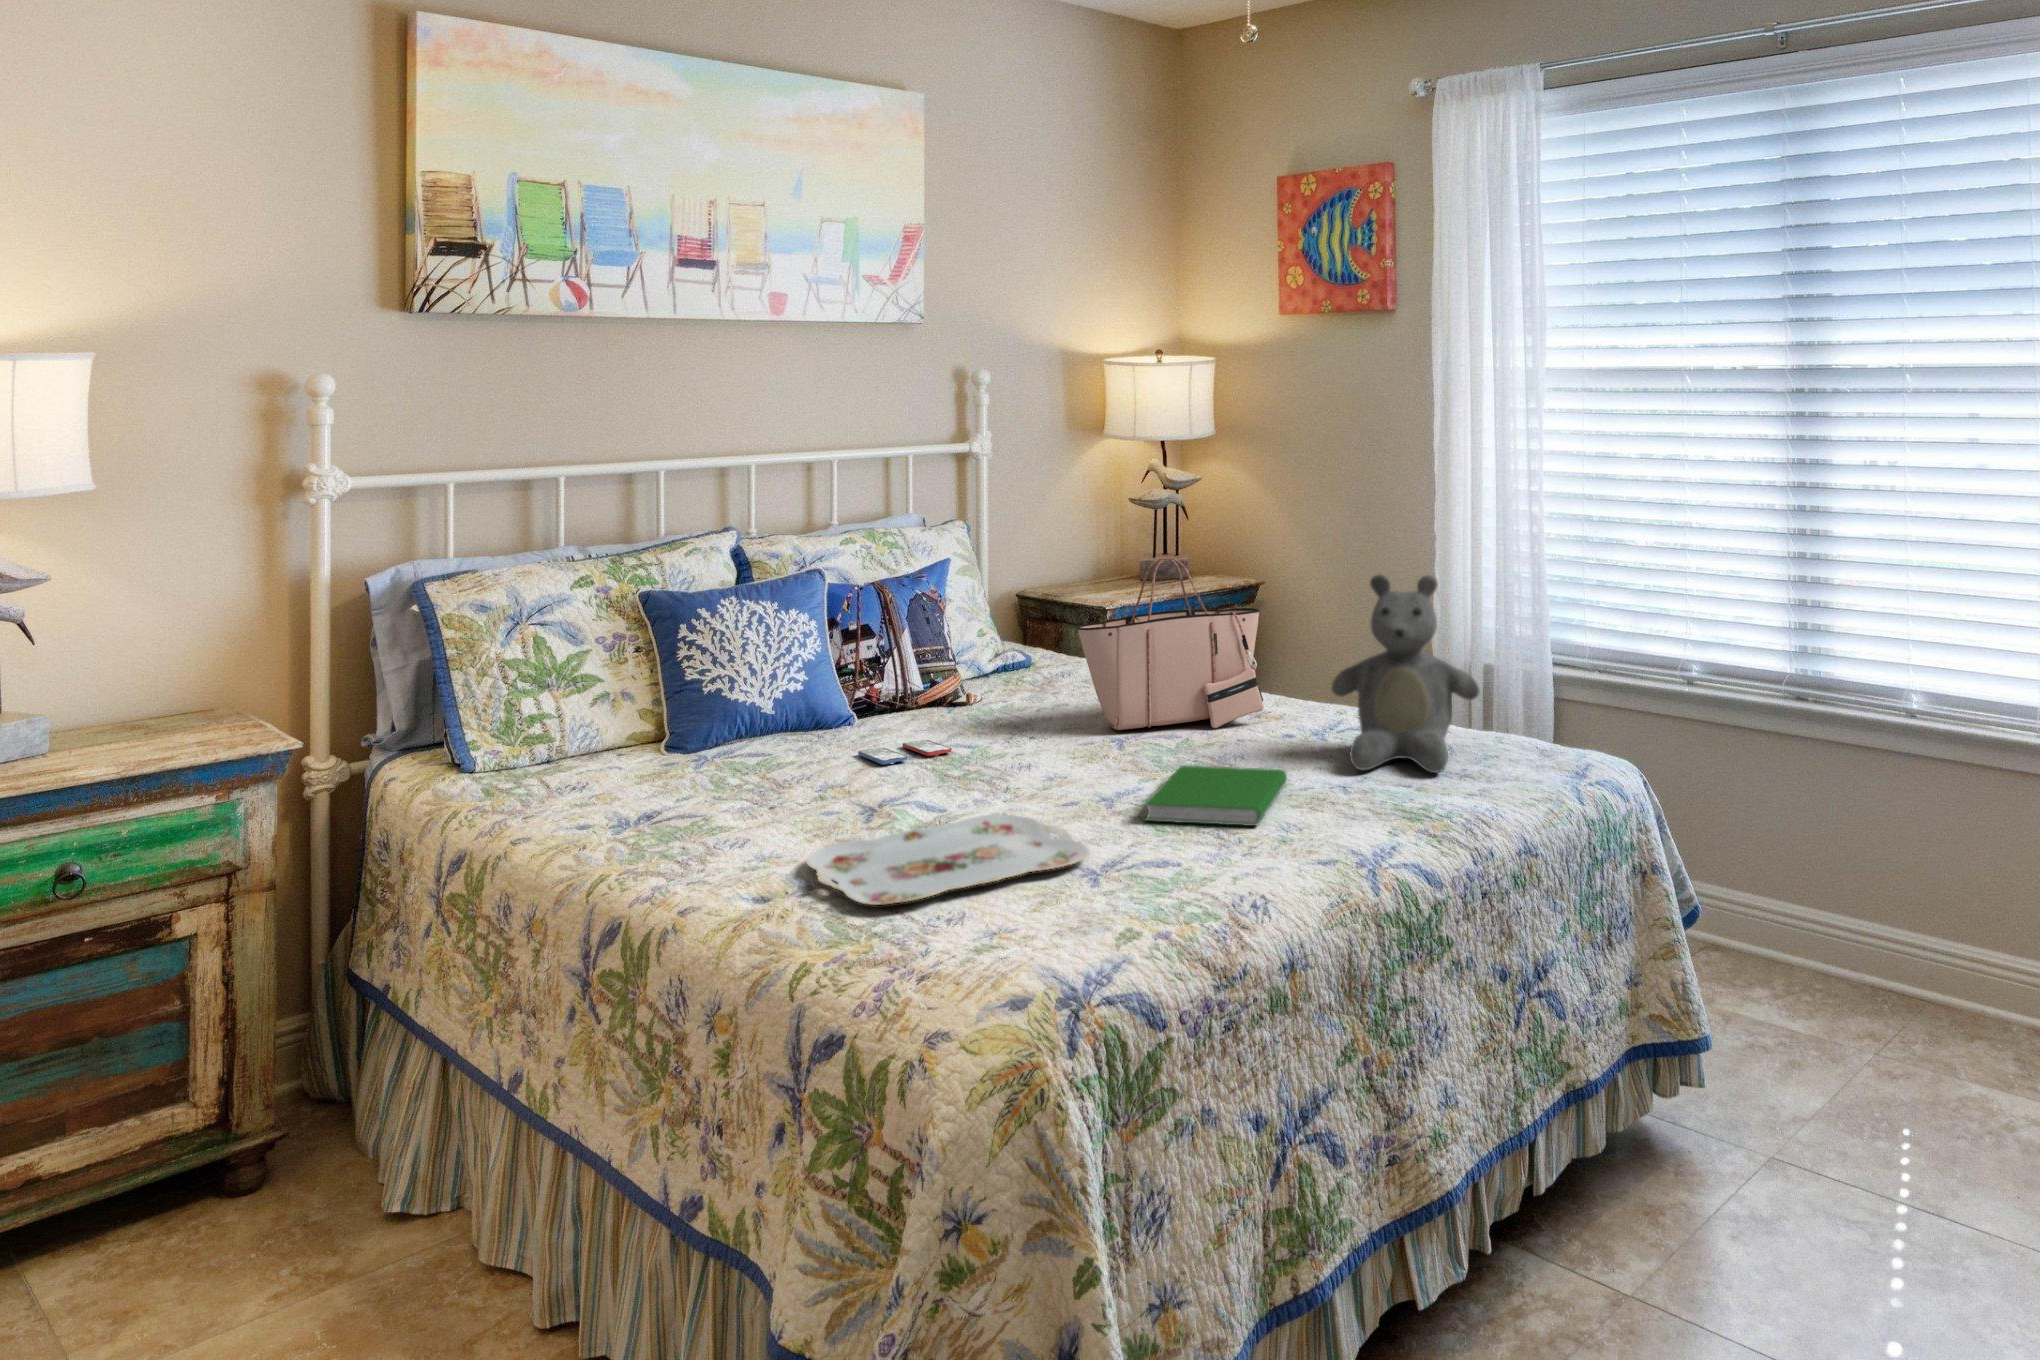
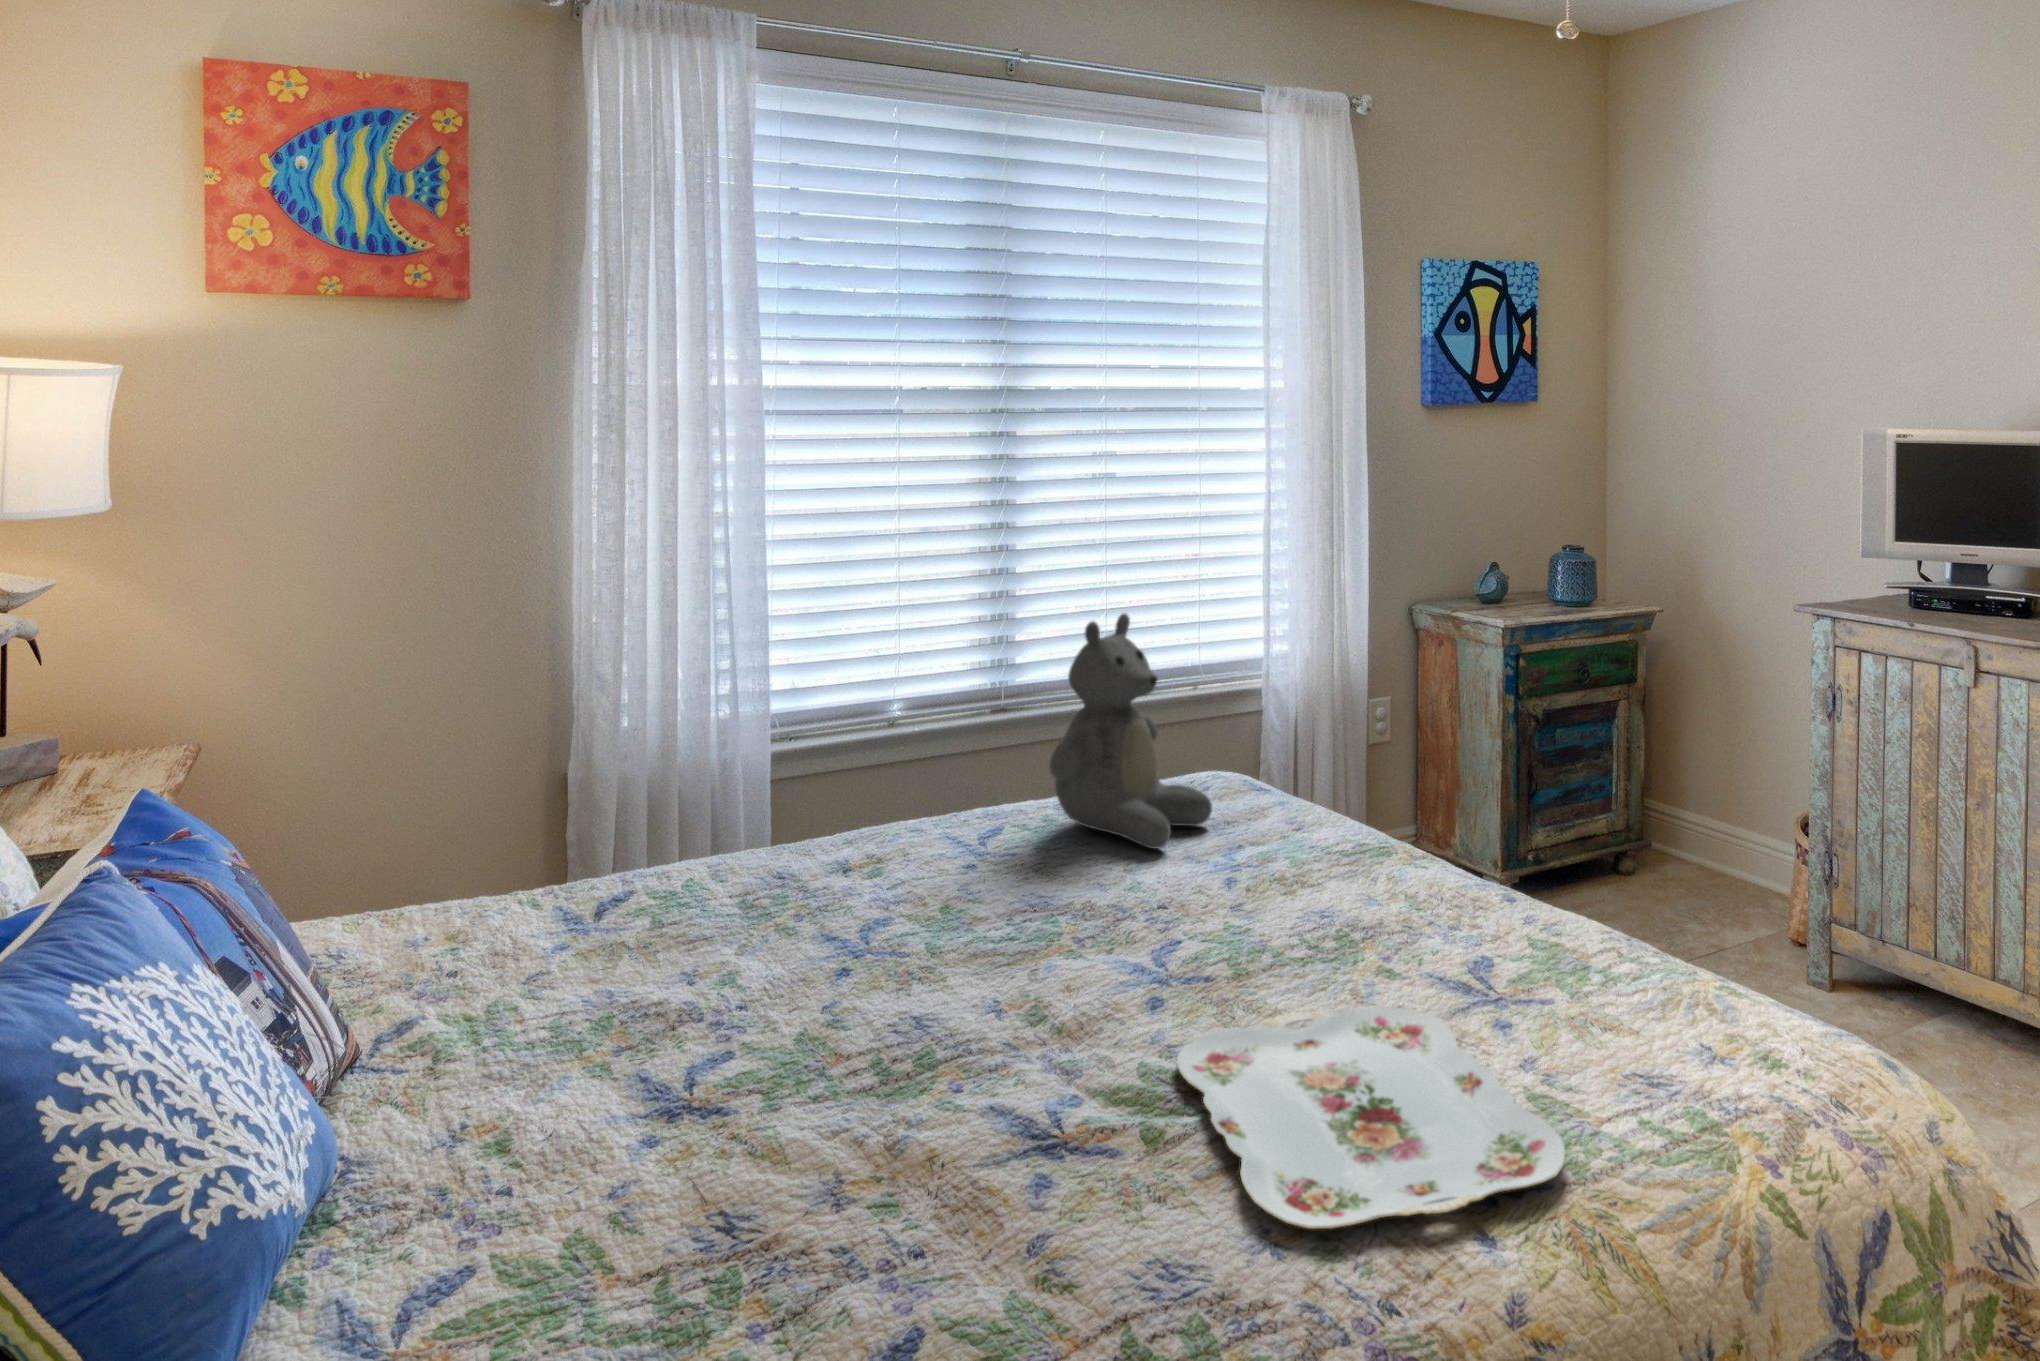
tote bag: present [1077,557,1264,730] -> none [705,655,886,944]
smartphone: present [858,740,952,765] -> none [601,1069,733,1171]
hardcover book: present [1145,765,1287,826] -> none [1092,869,1323,971]

